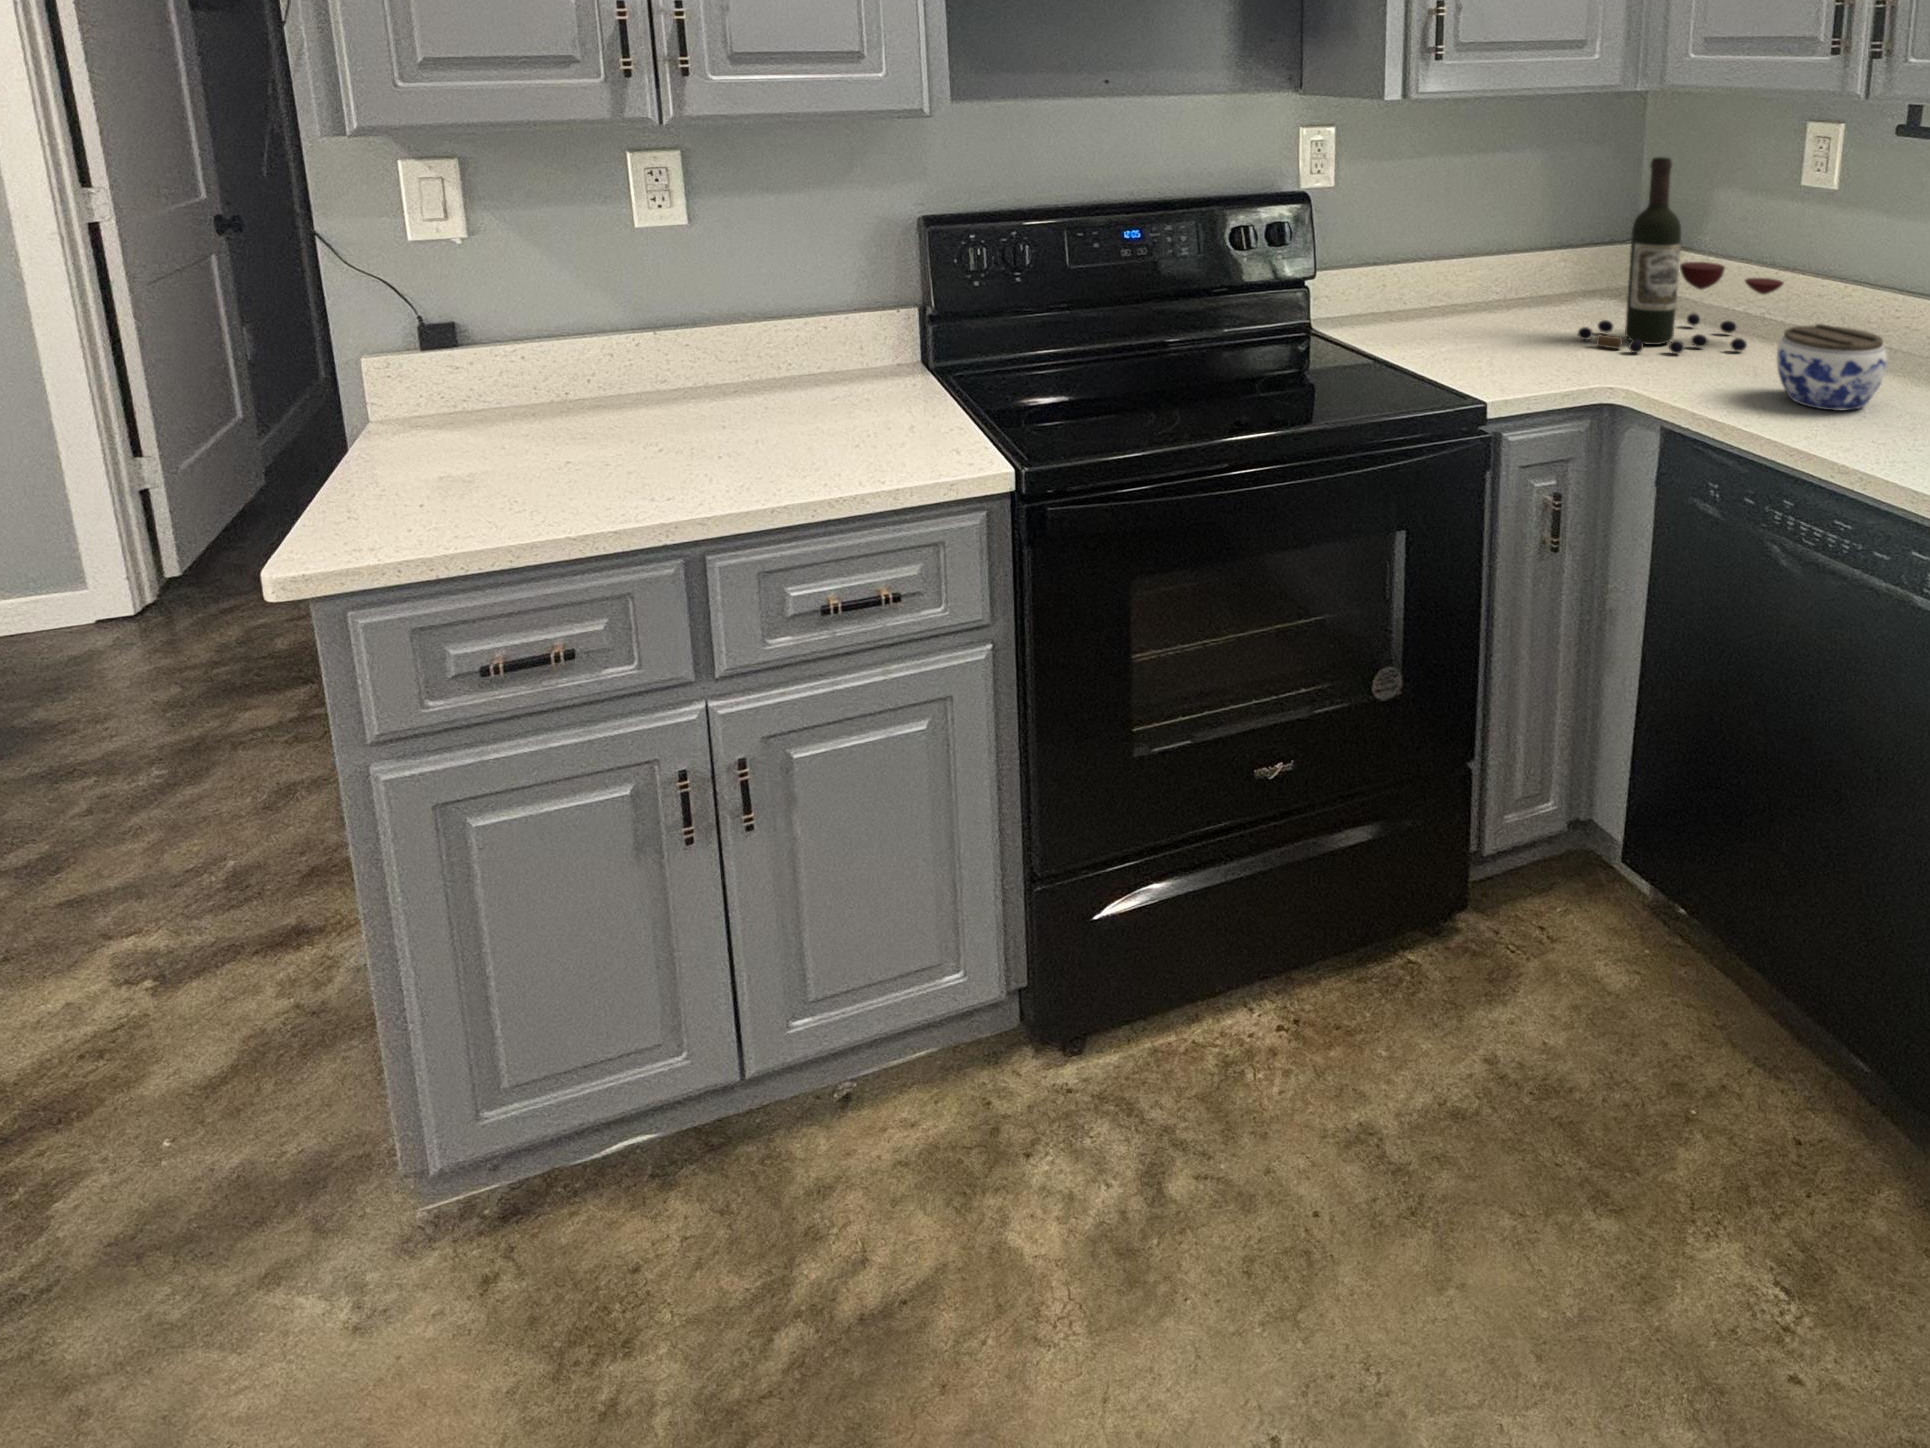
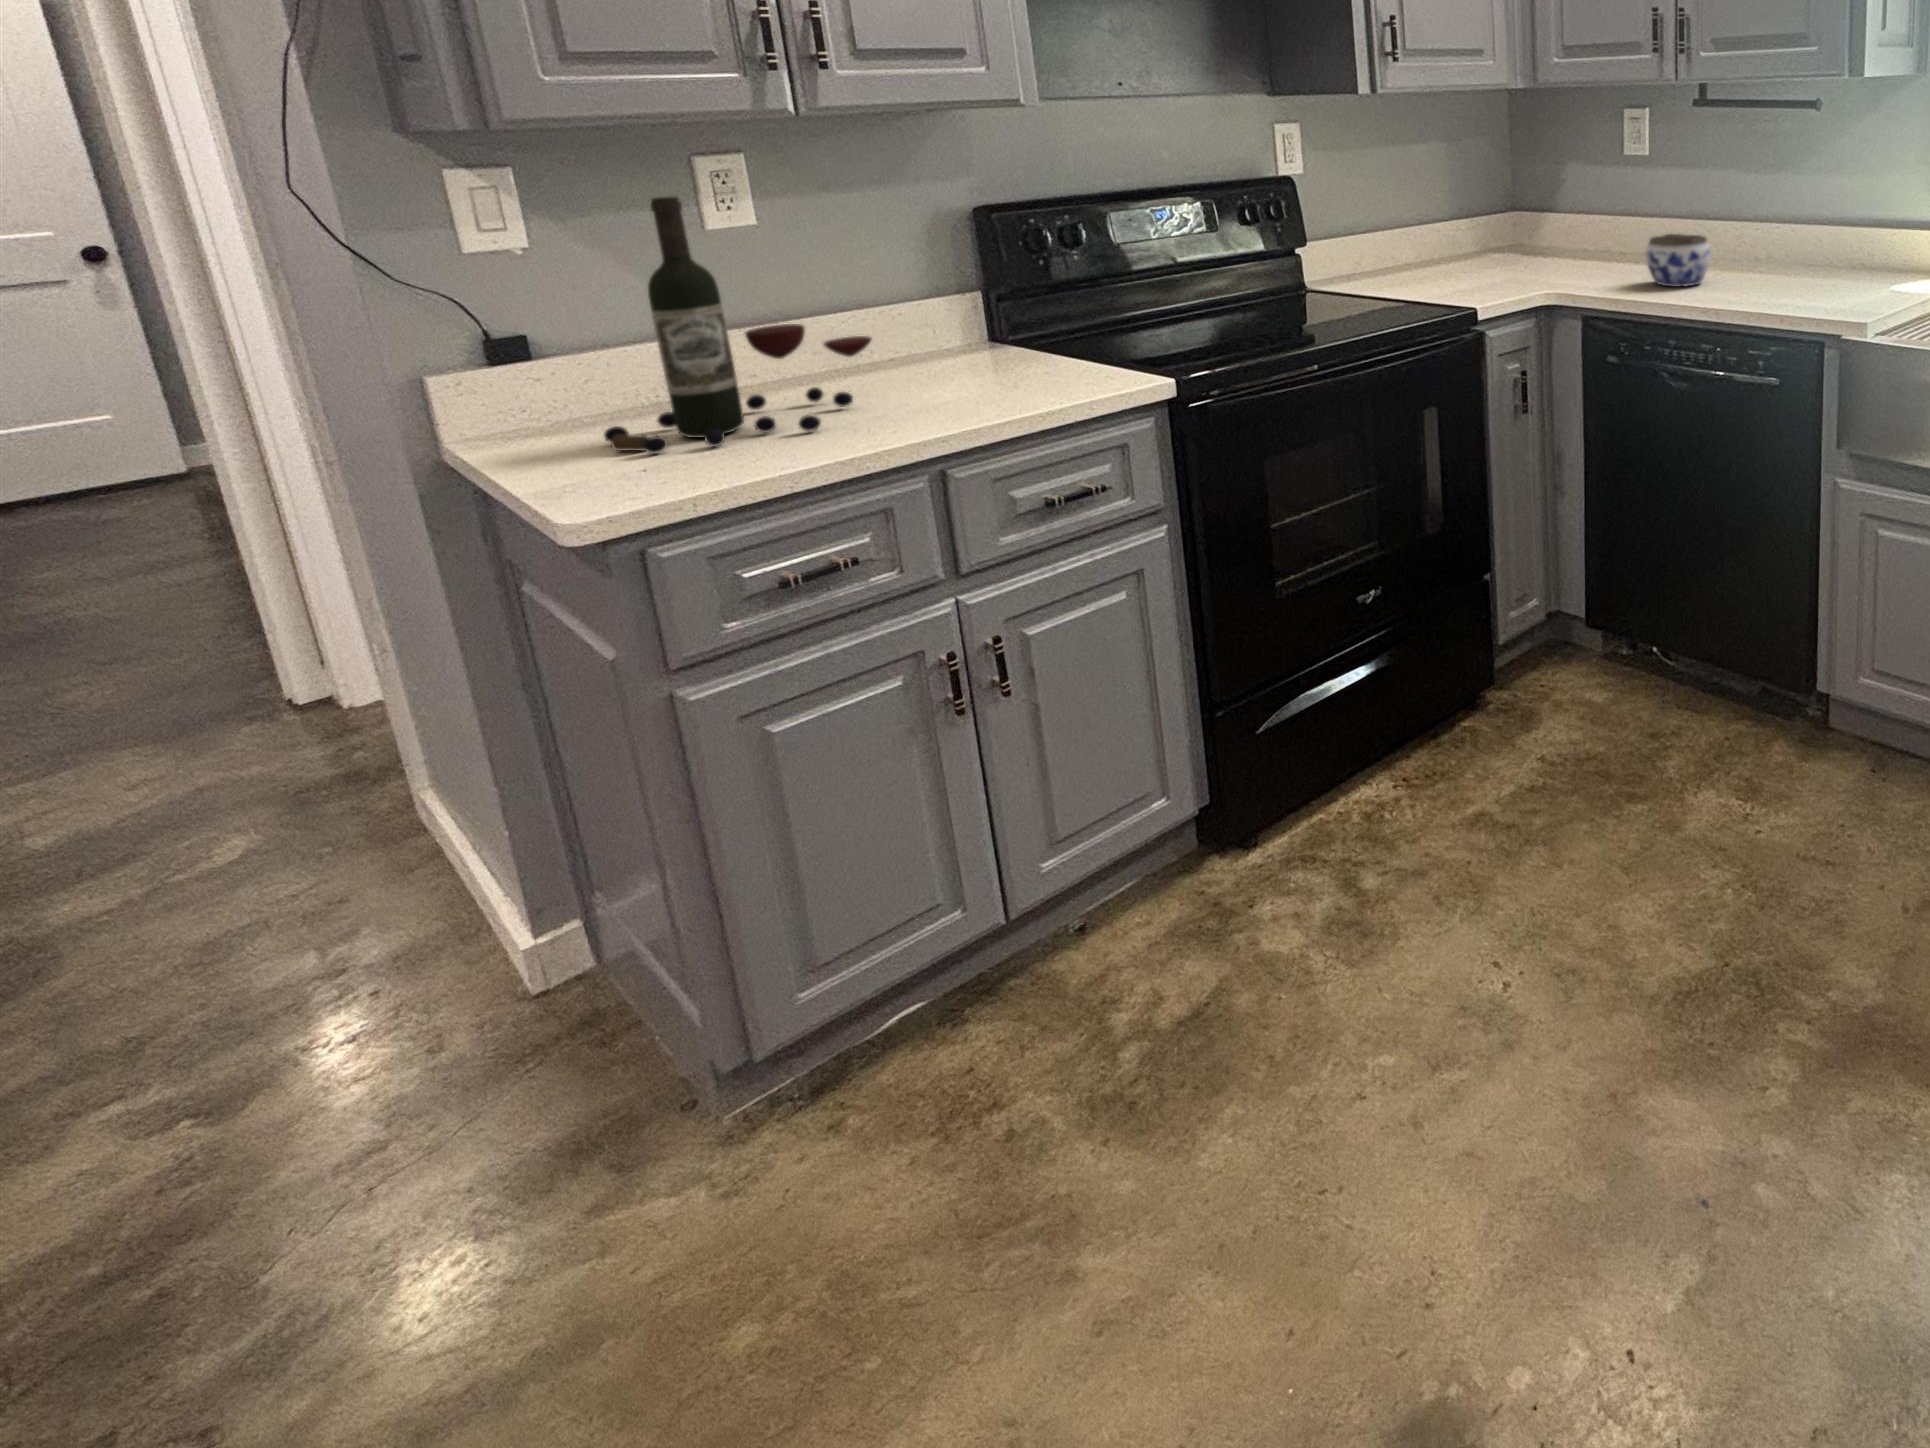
wine bottle: present [1578,157,1783,354] -> present [604,196,872,454]

